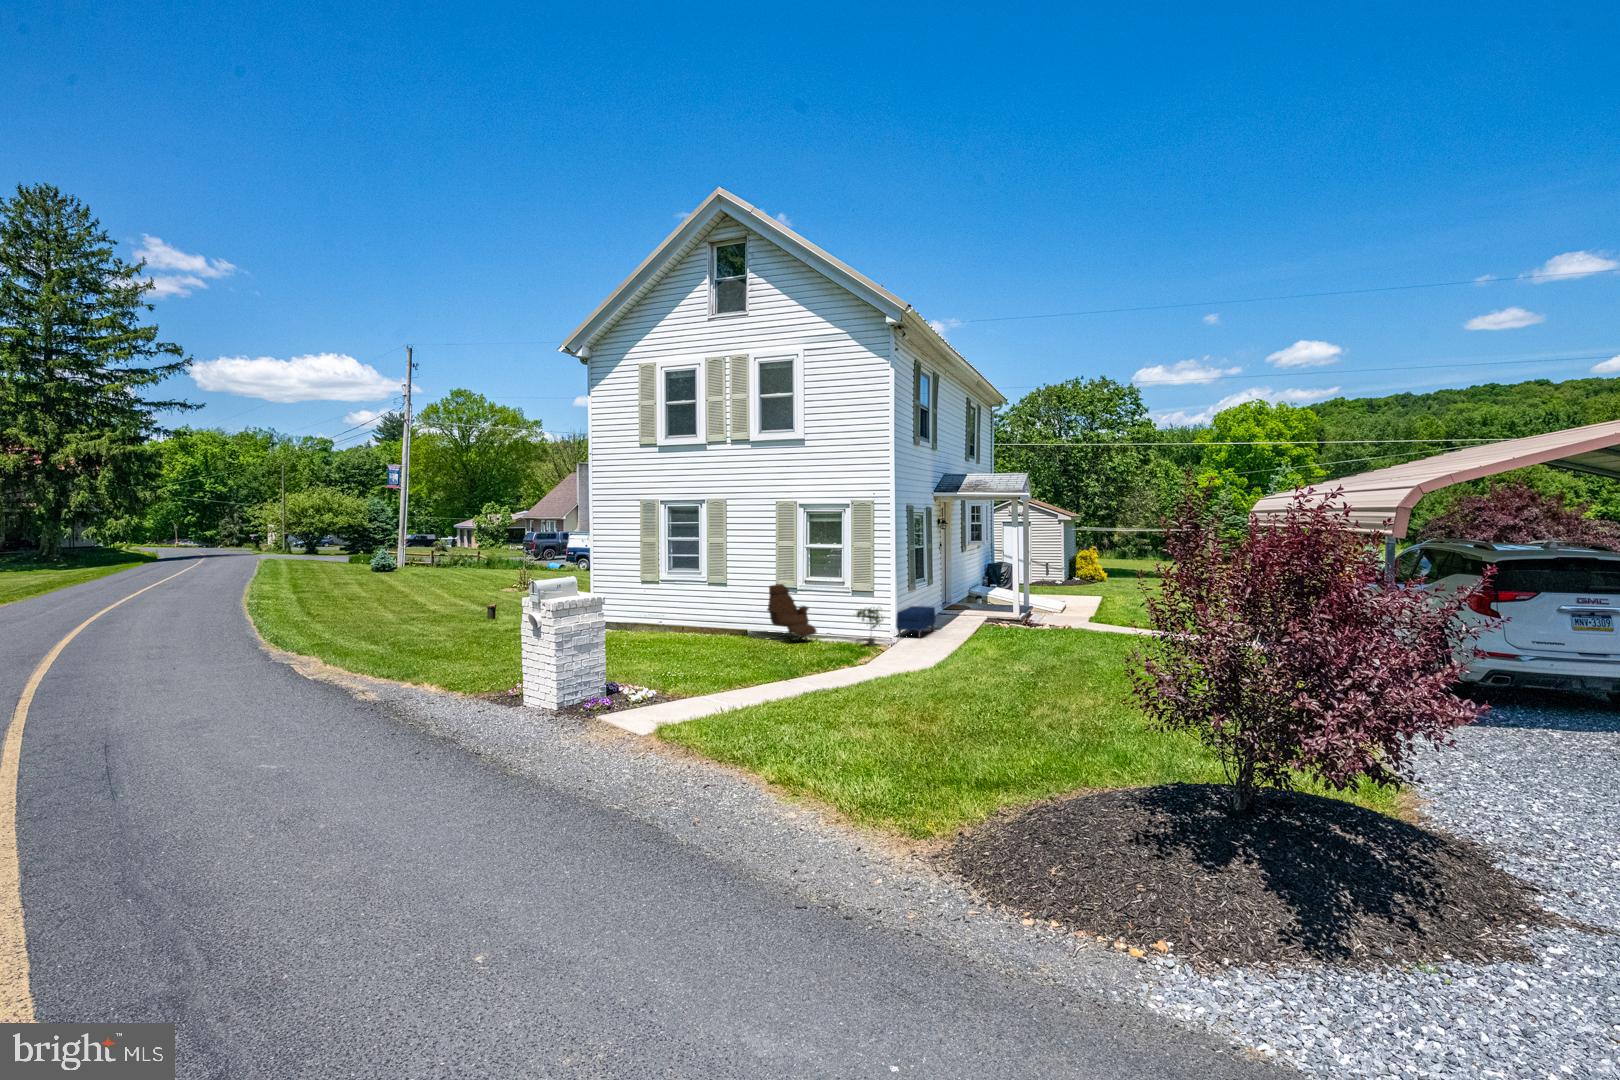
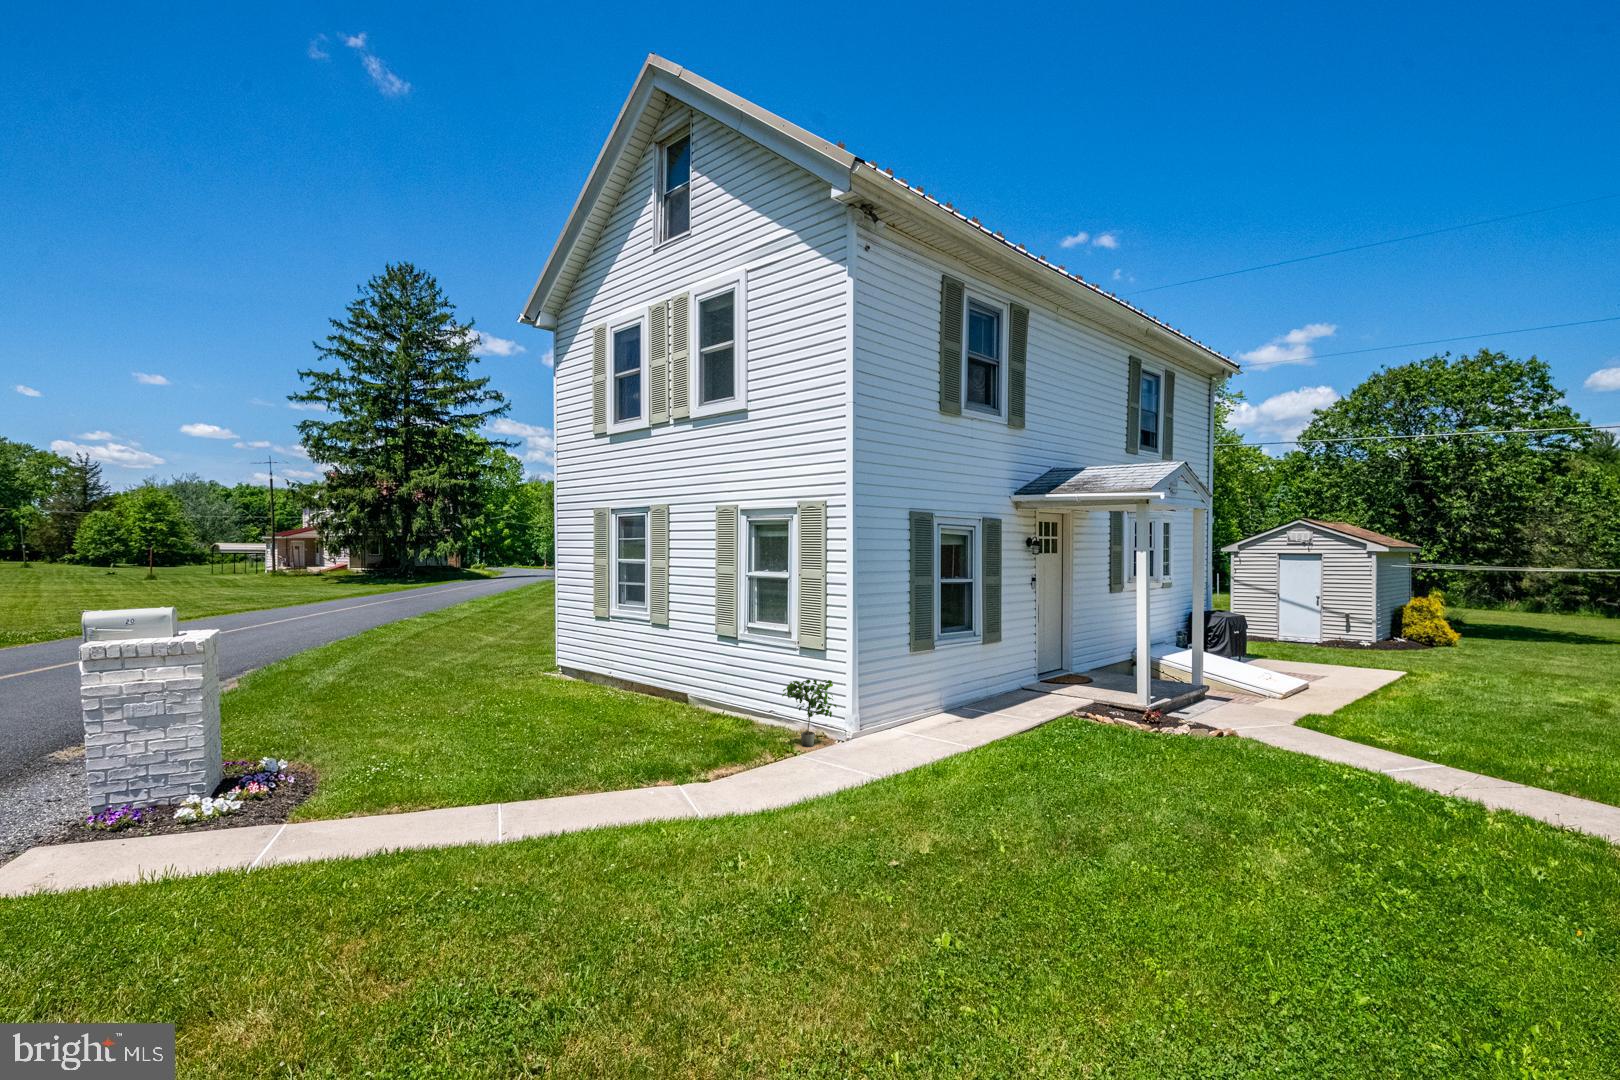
lounge chair: present [767,584,817,642] -> none [682,629,748,729]
bench: present [896,606,935,638] -> none [861,681,954,745]

